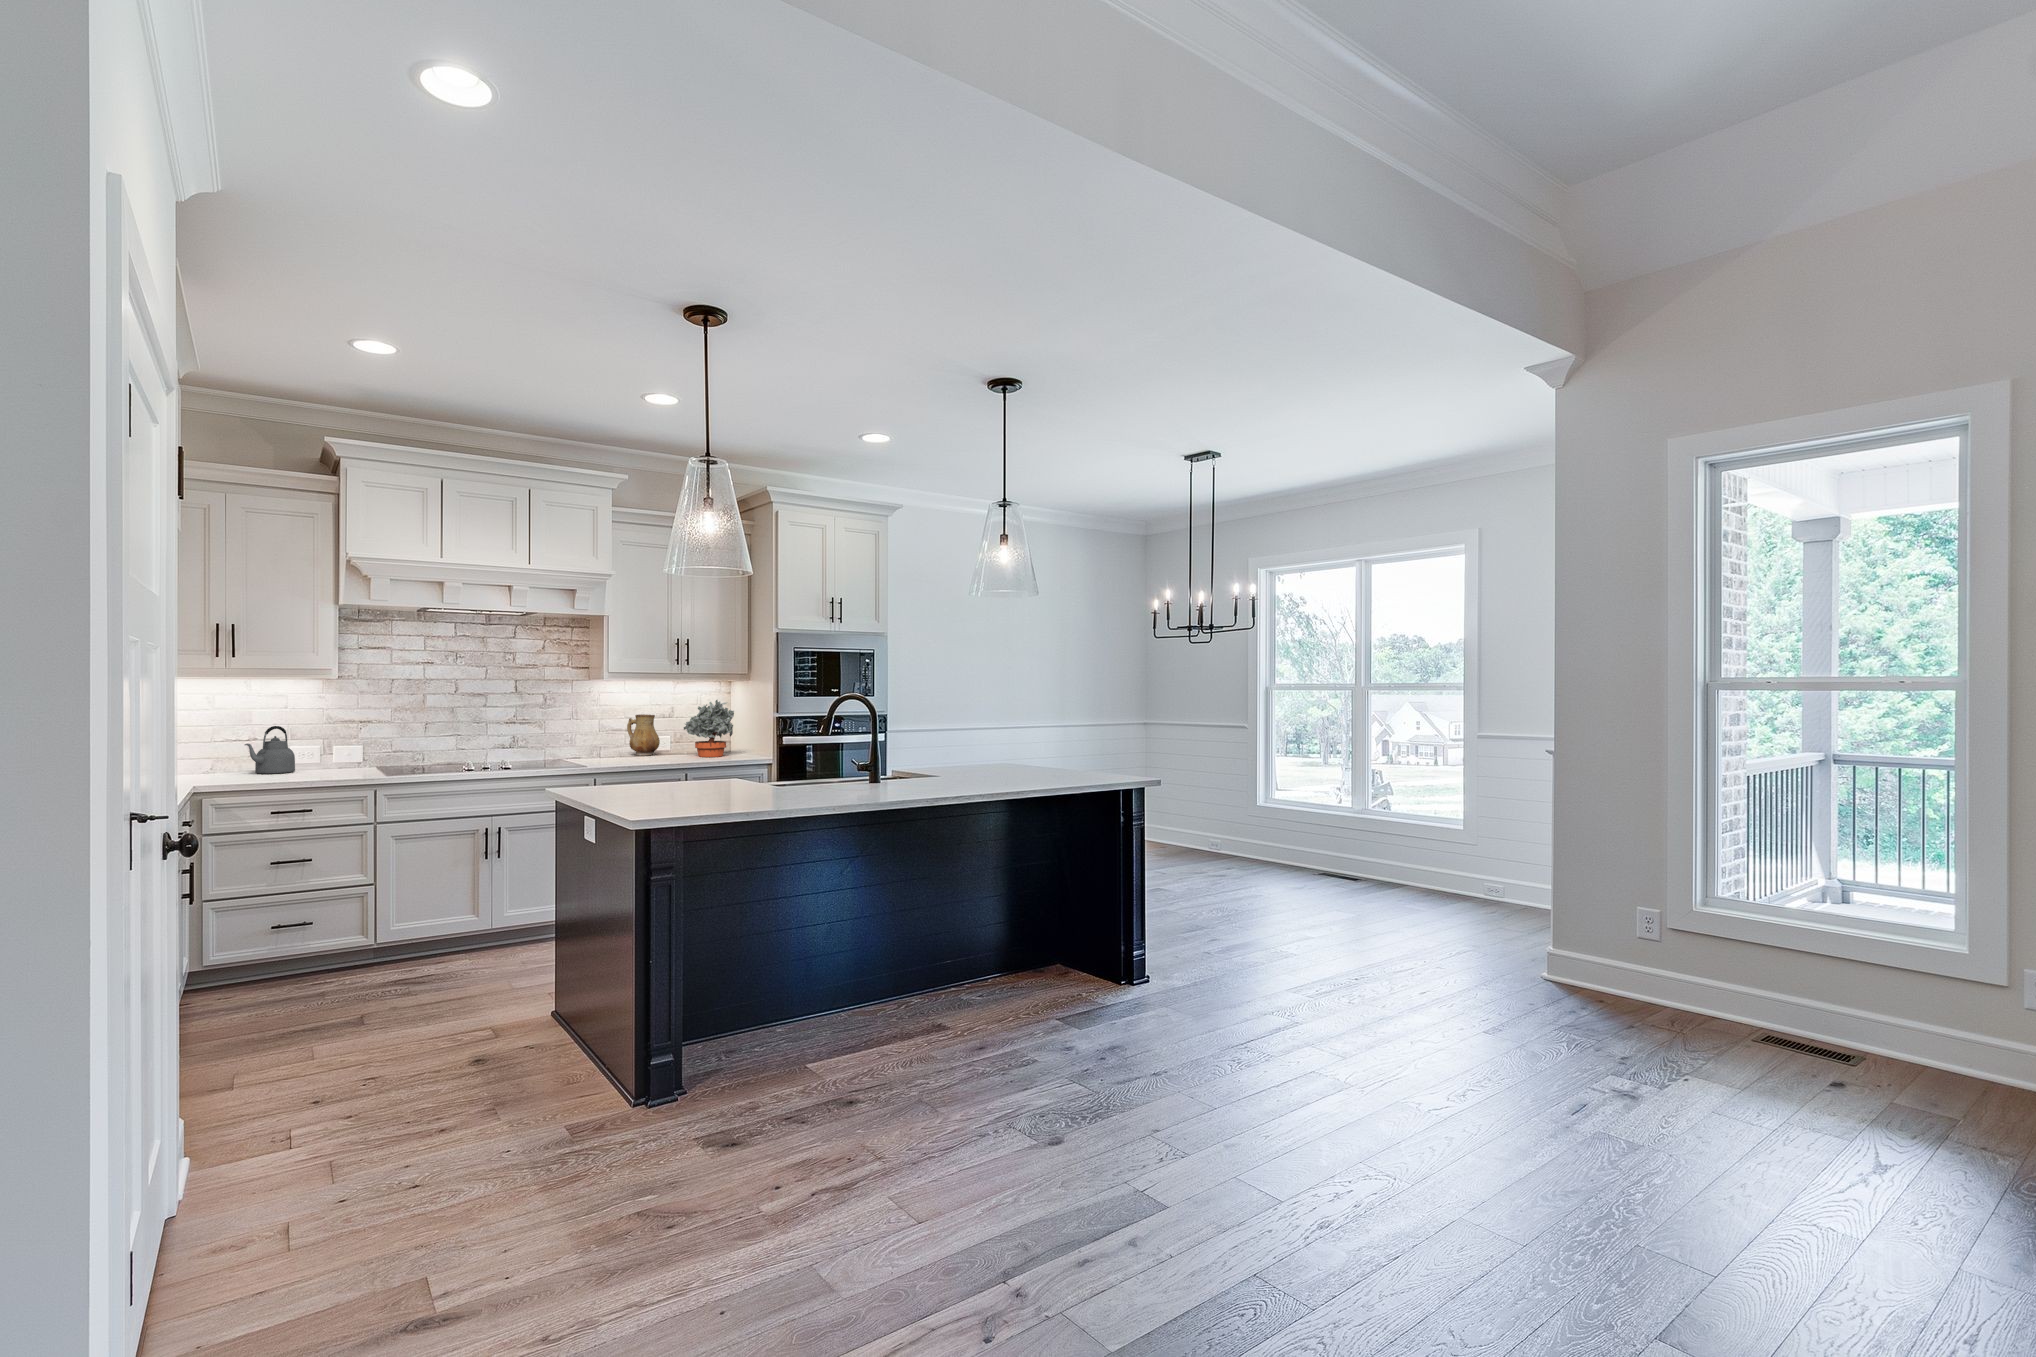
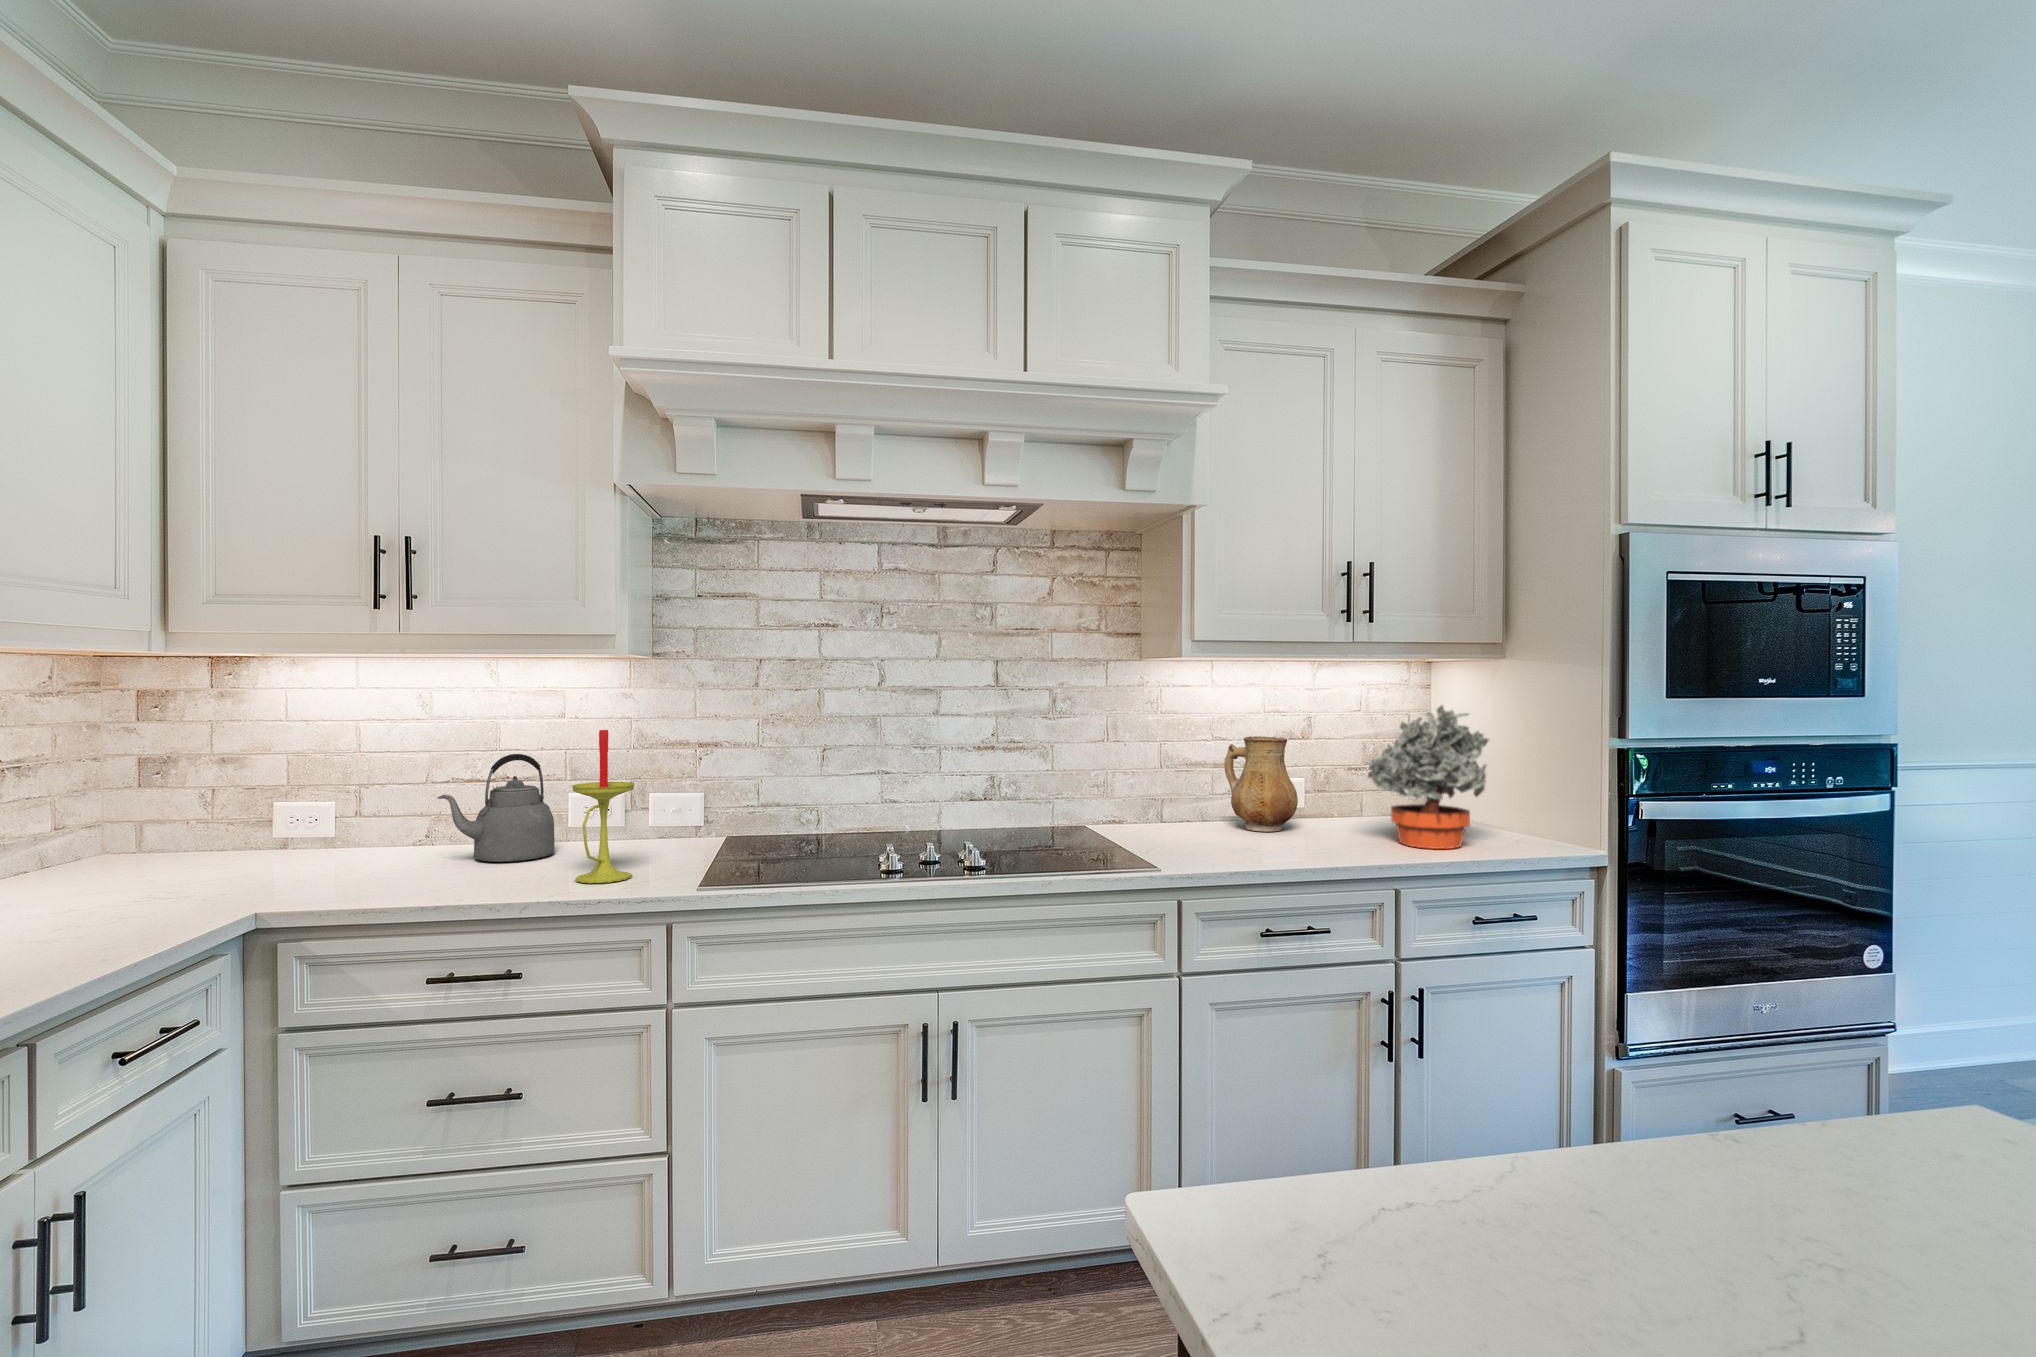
candle: none [324,711,353,775] -> present [572,730,635,883]

